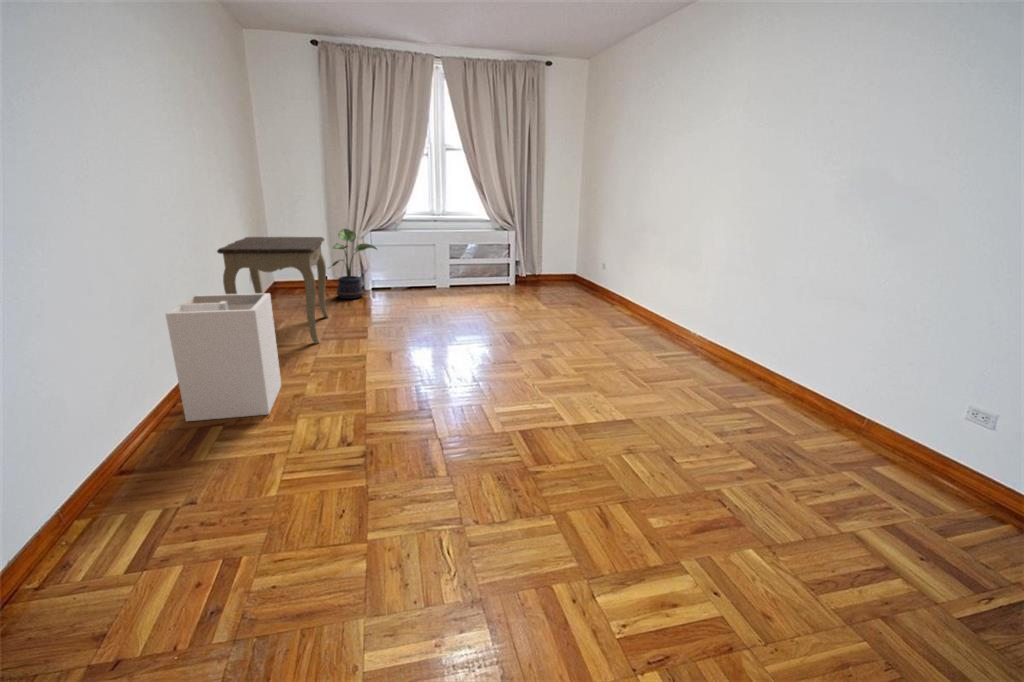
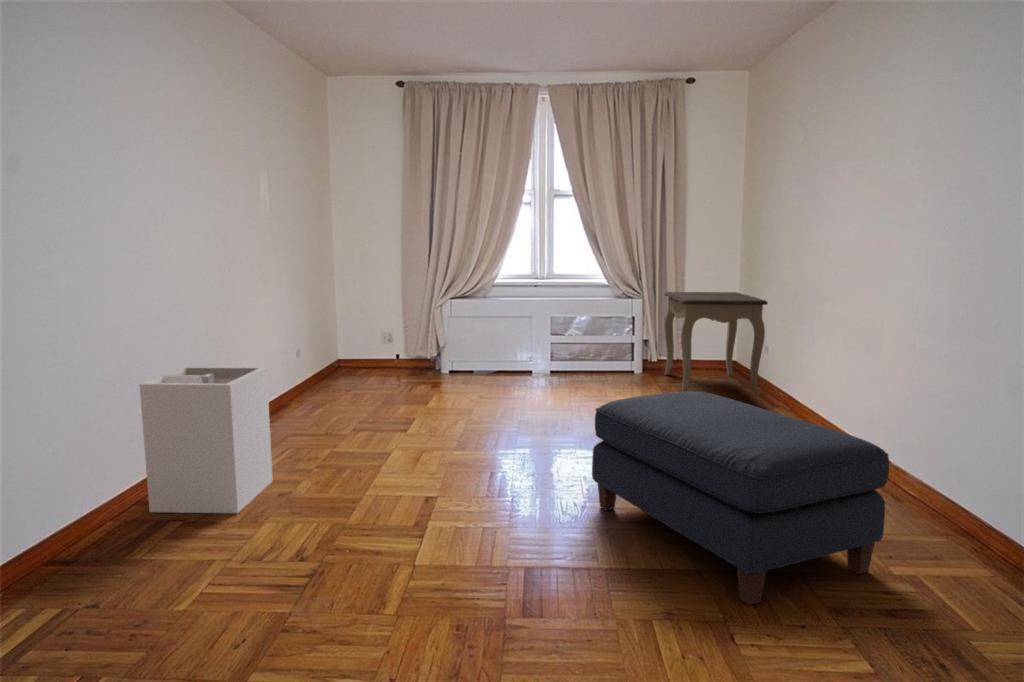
potted plant: present [332,229,377,299] -> none [391,296,453,384]
side table: present [217,237,328,344] -> present [664,292,768,396]
ottoman: none [539,299,743,437] -> present [592,392,889,605]

